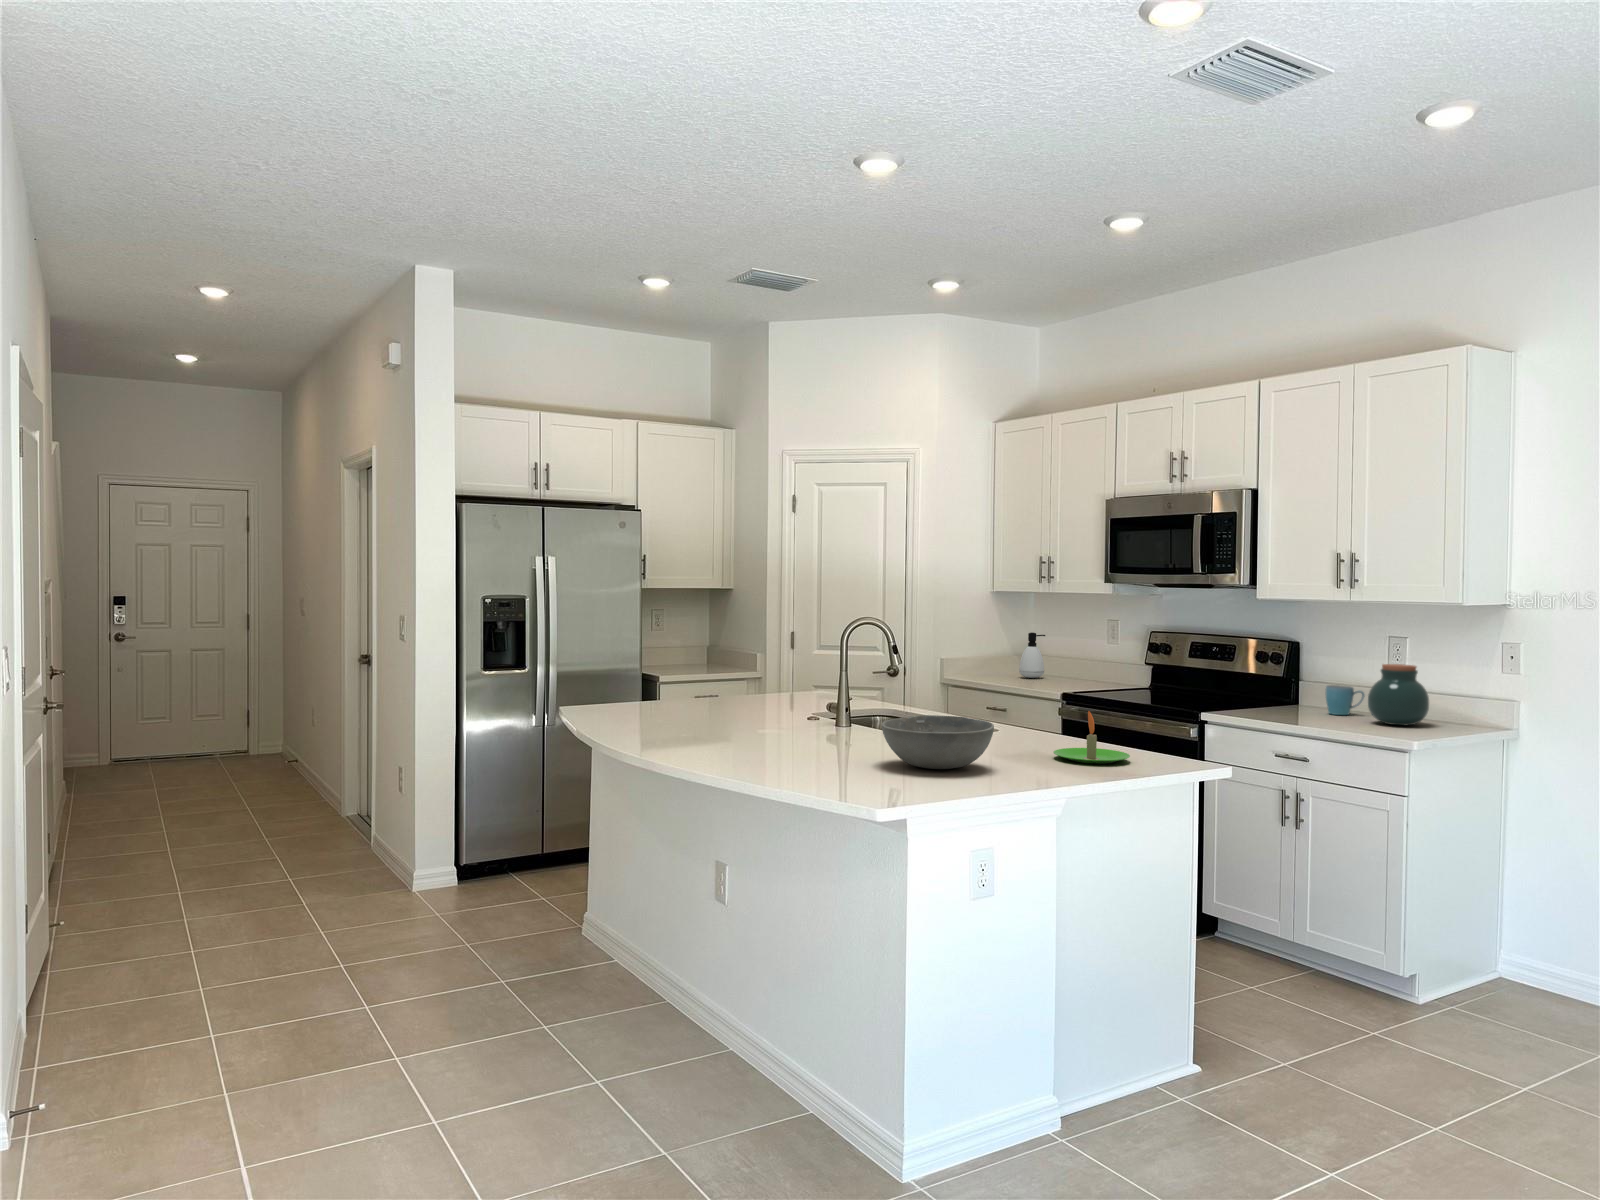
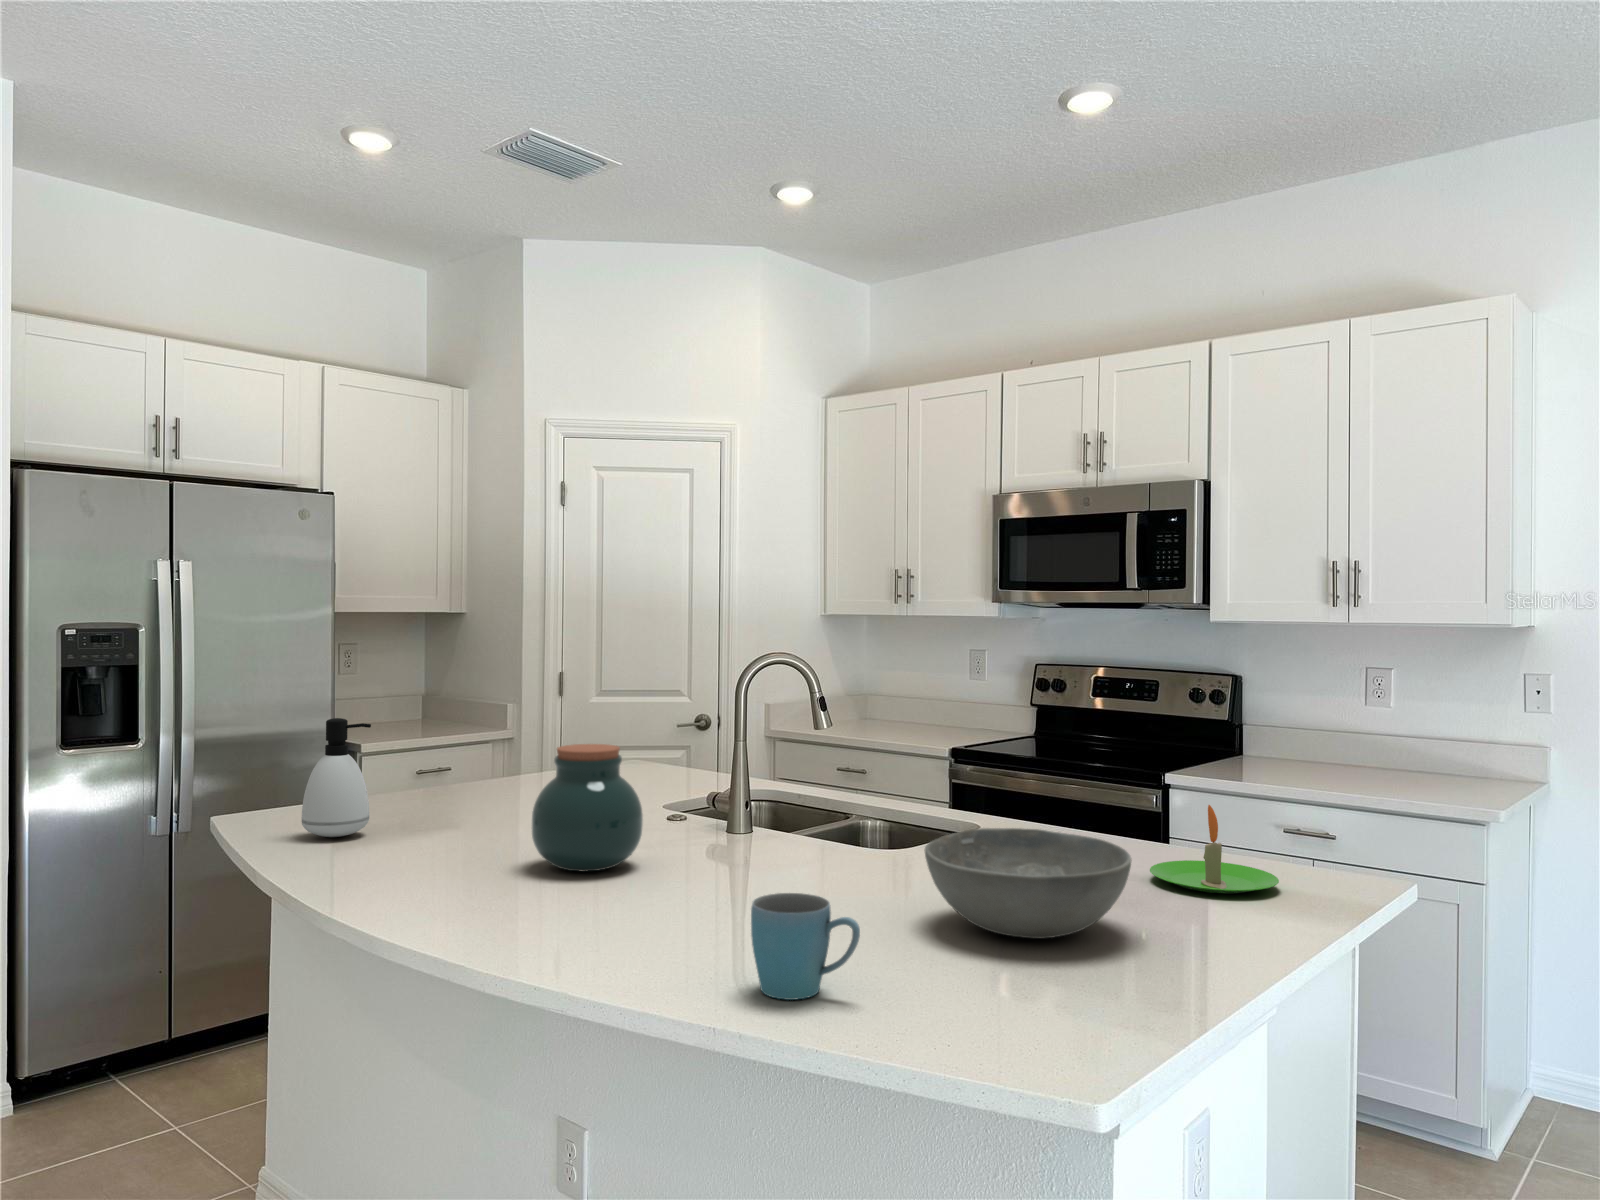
soap dispenser: present [1019,632,1045,678] -> present [302,718,371,837]
jar: present [1368,664,1429,725] -> present [532,744,643,872]
mug: present [1326,685,1365,715] -> present [751,893,860,1000]

